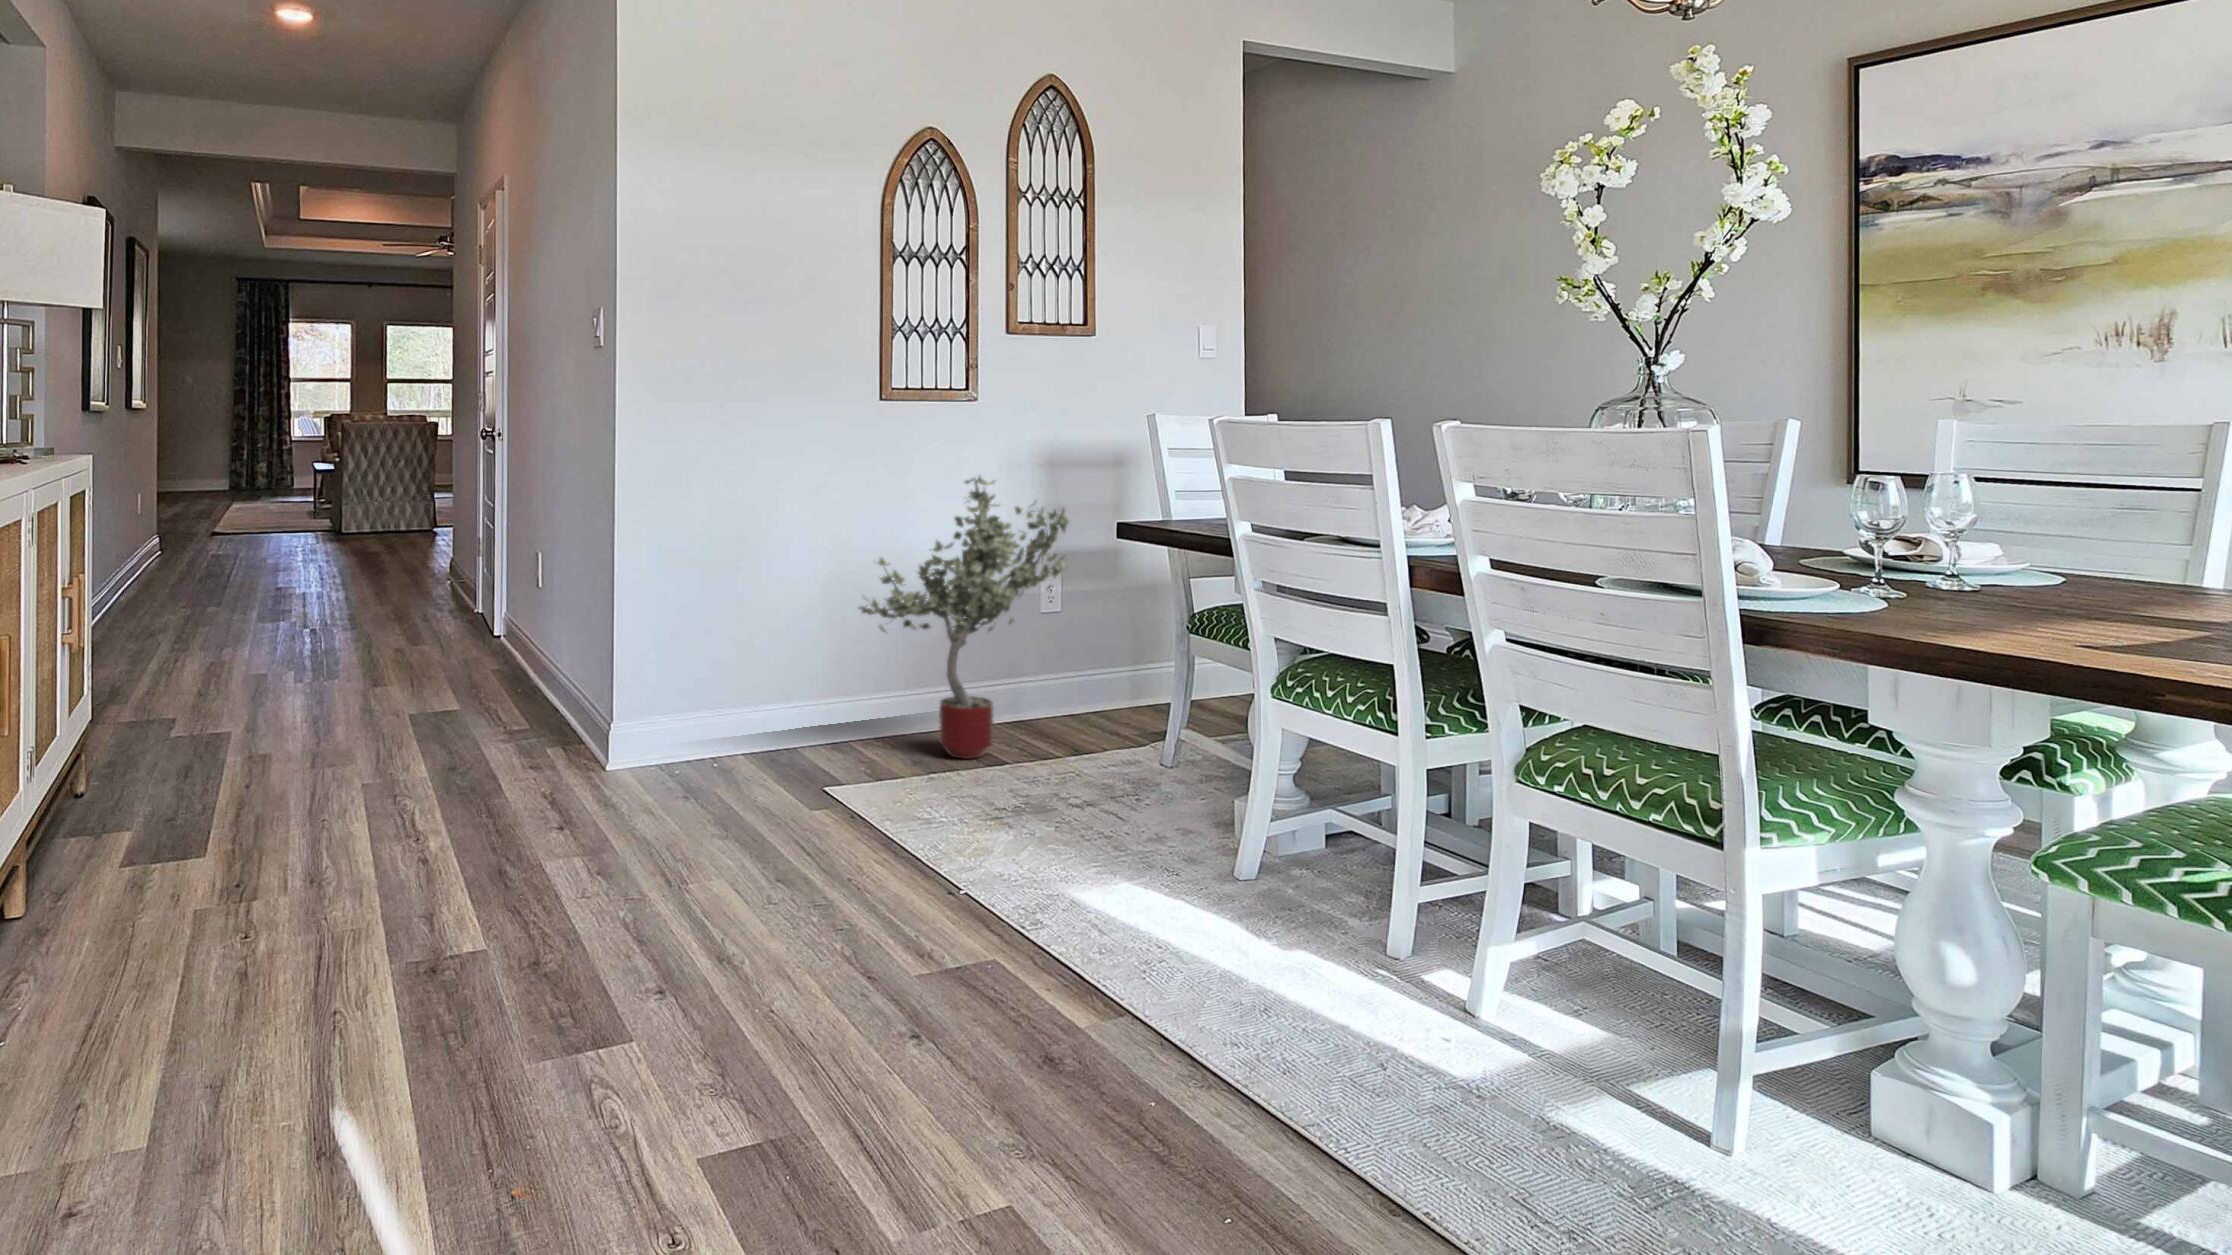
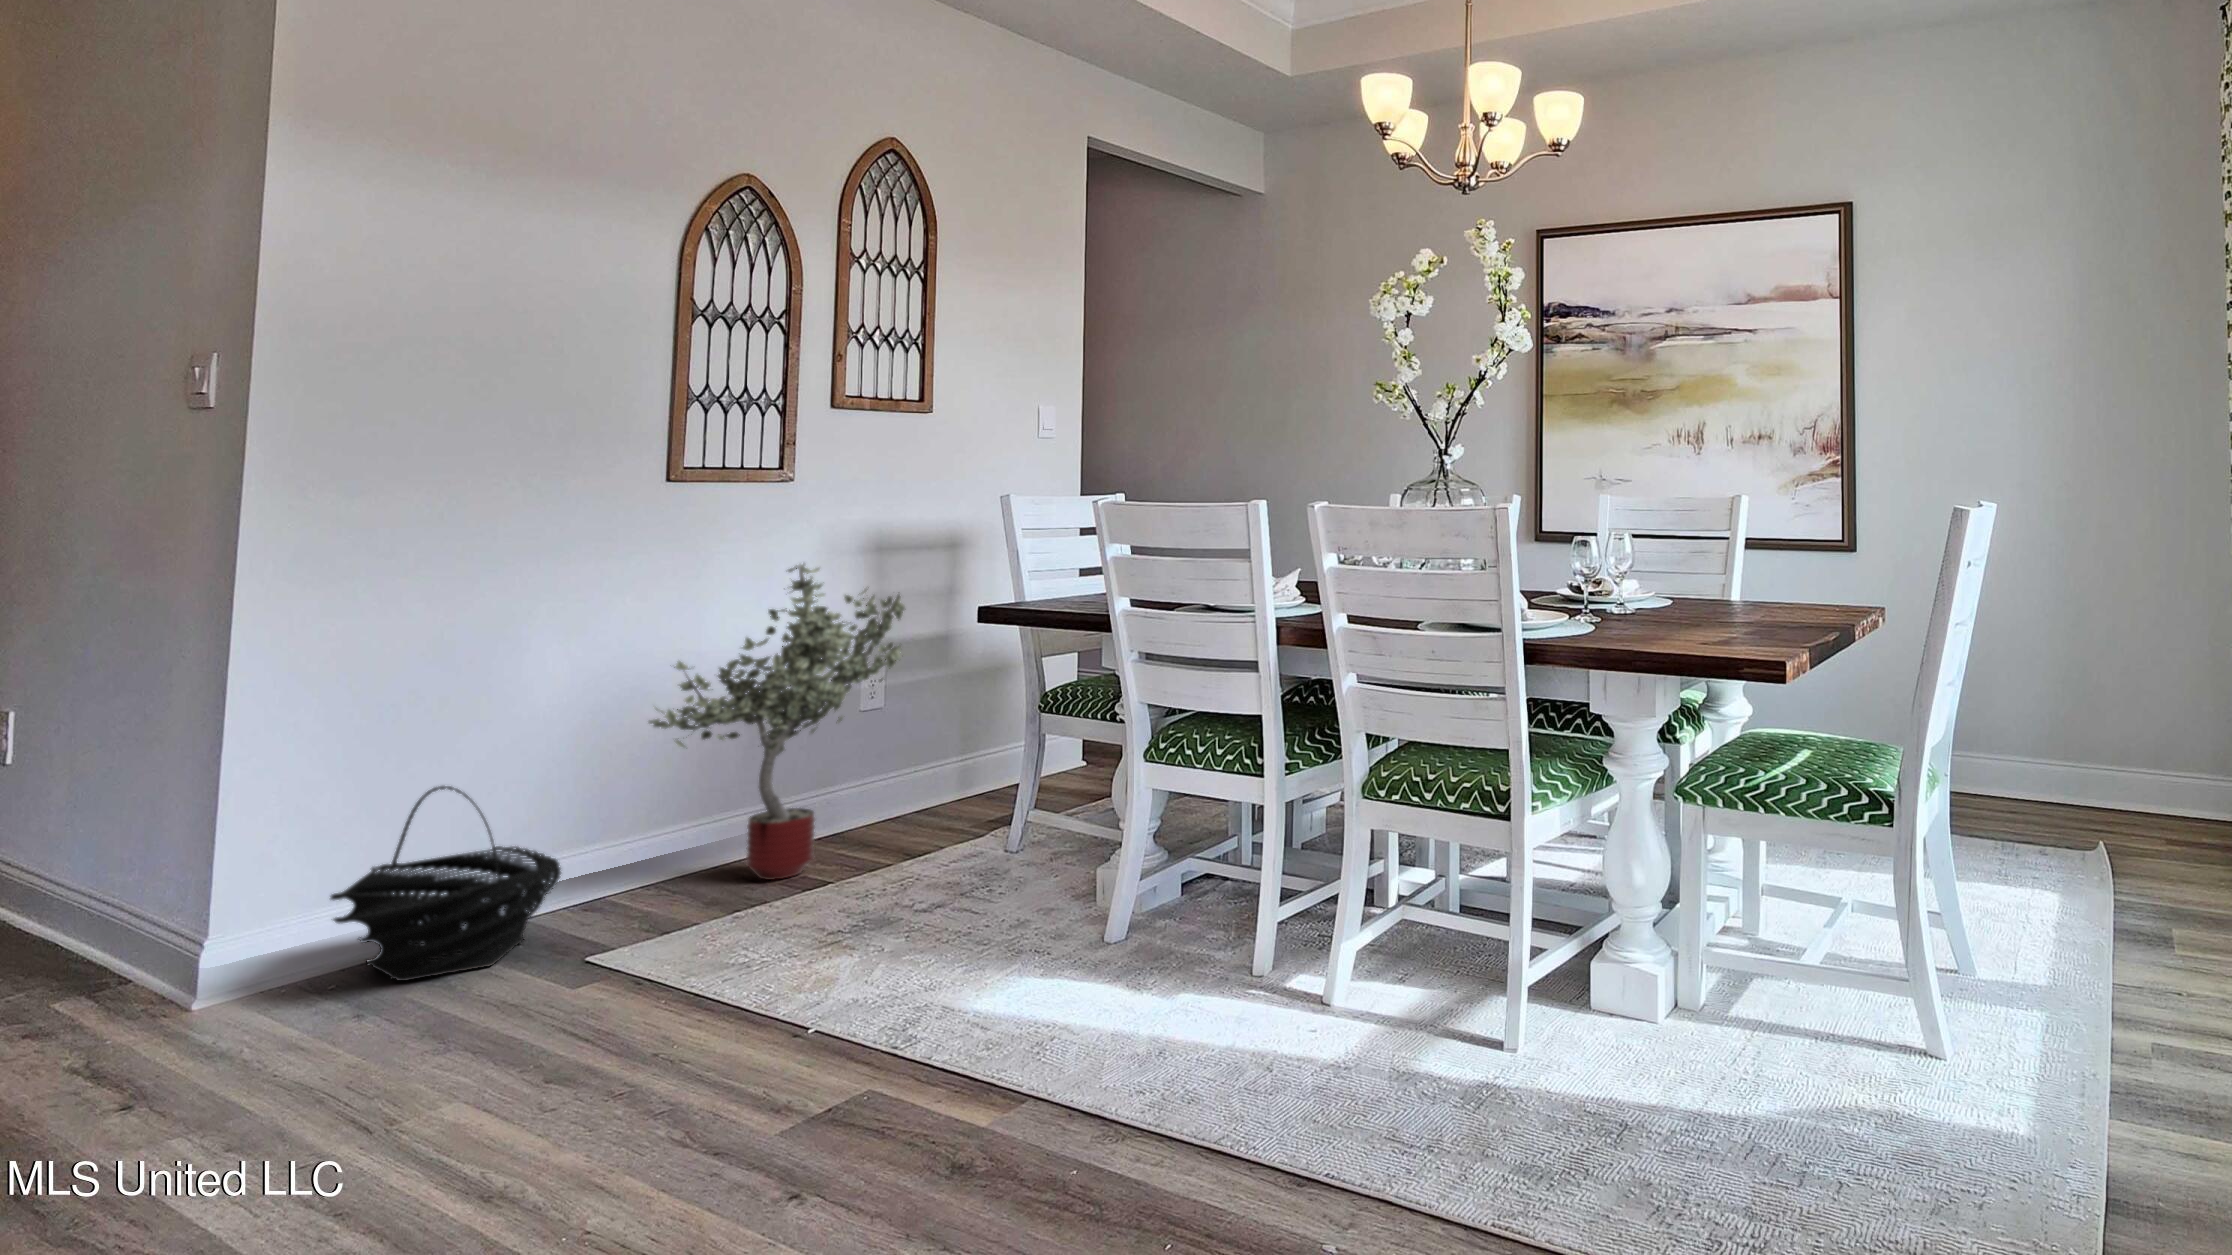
basket: none [648,644,796,793] -> present [330,786,561,981]

